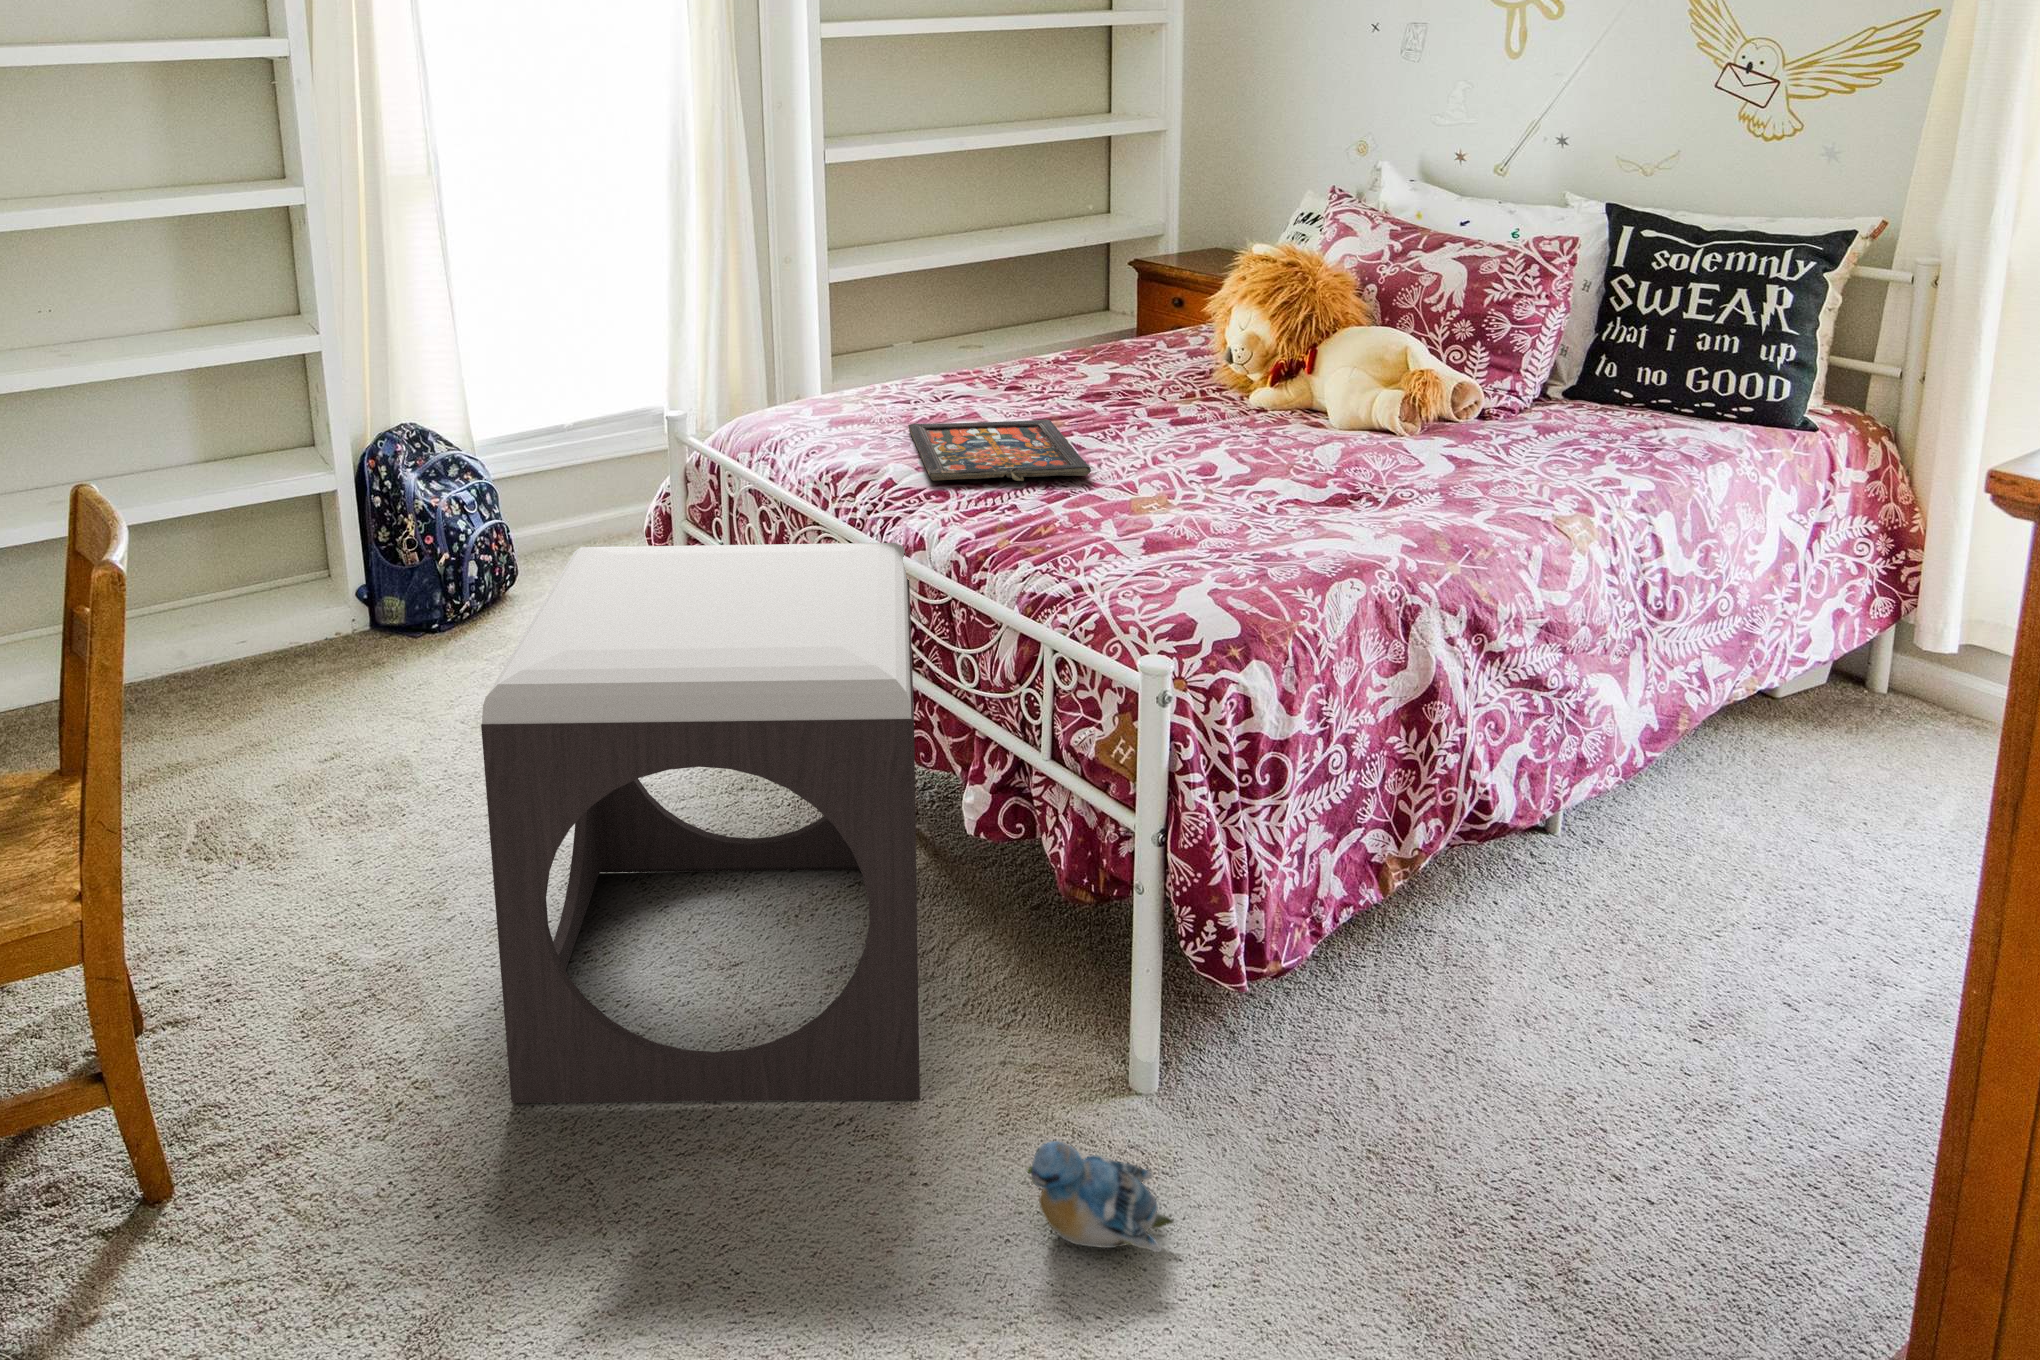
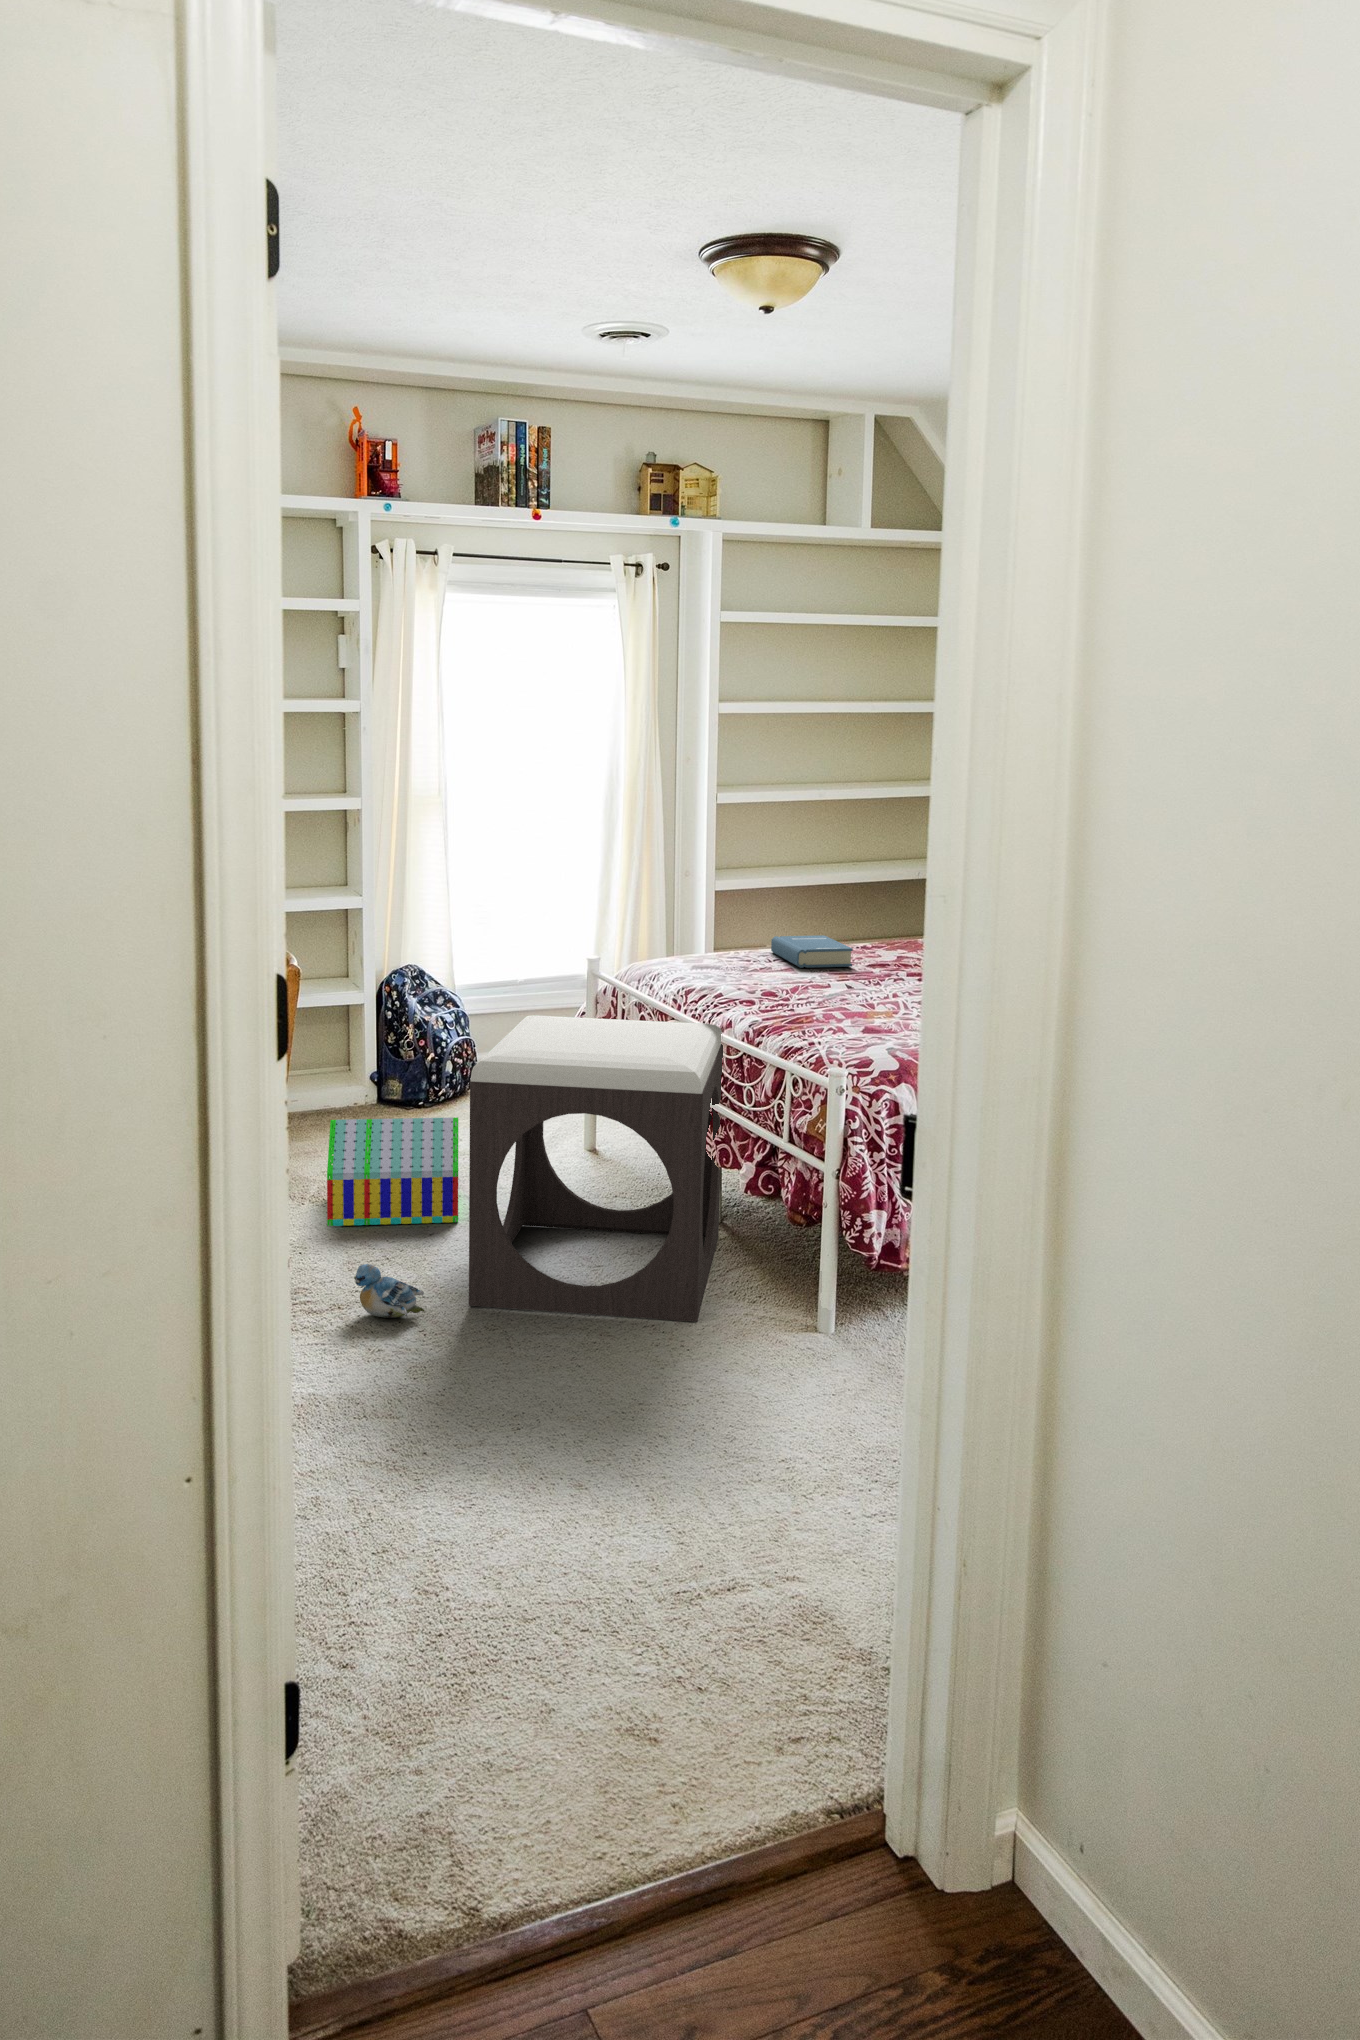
hardback book: none [938,353,1067,412] -> present [771,935,853,968]
board game: present [908,420,1091,481] -> none [741,969,846,999]
toy house: none [262,702,492,910] -> present [327,1117,458,1226]
plush toy: present [1027,1141,1174,1252] -> present [354,1264,424,1318]

